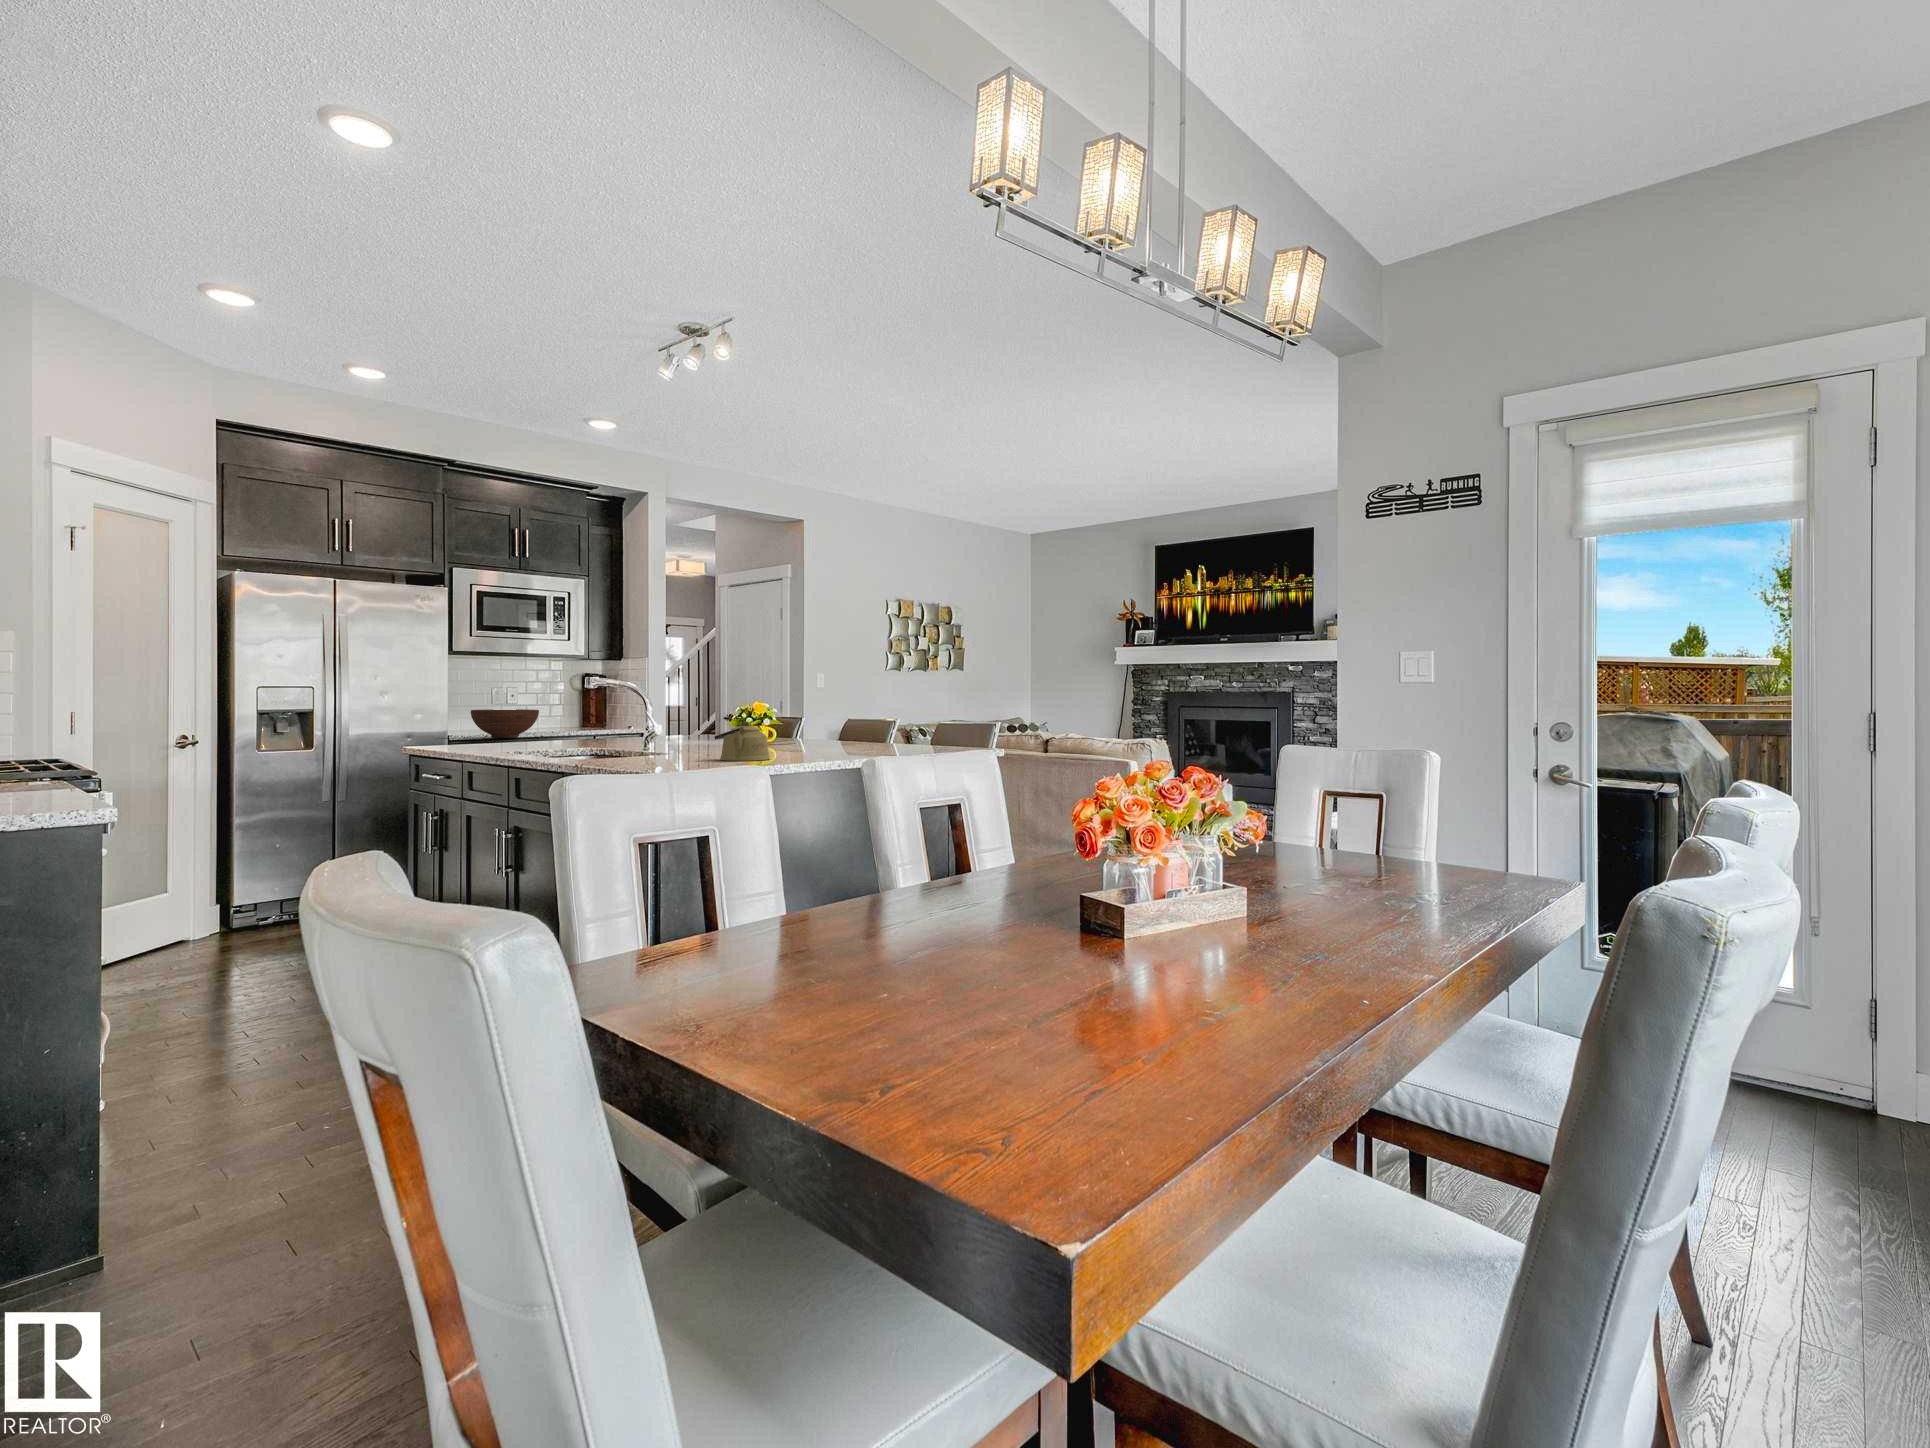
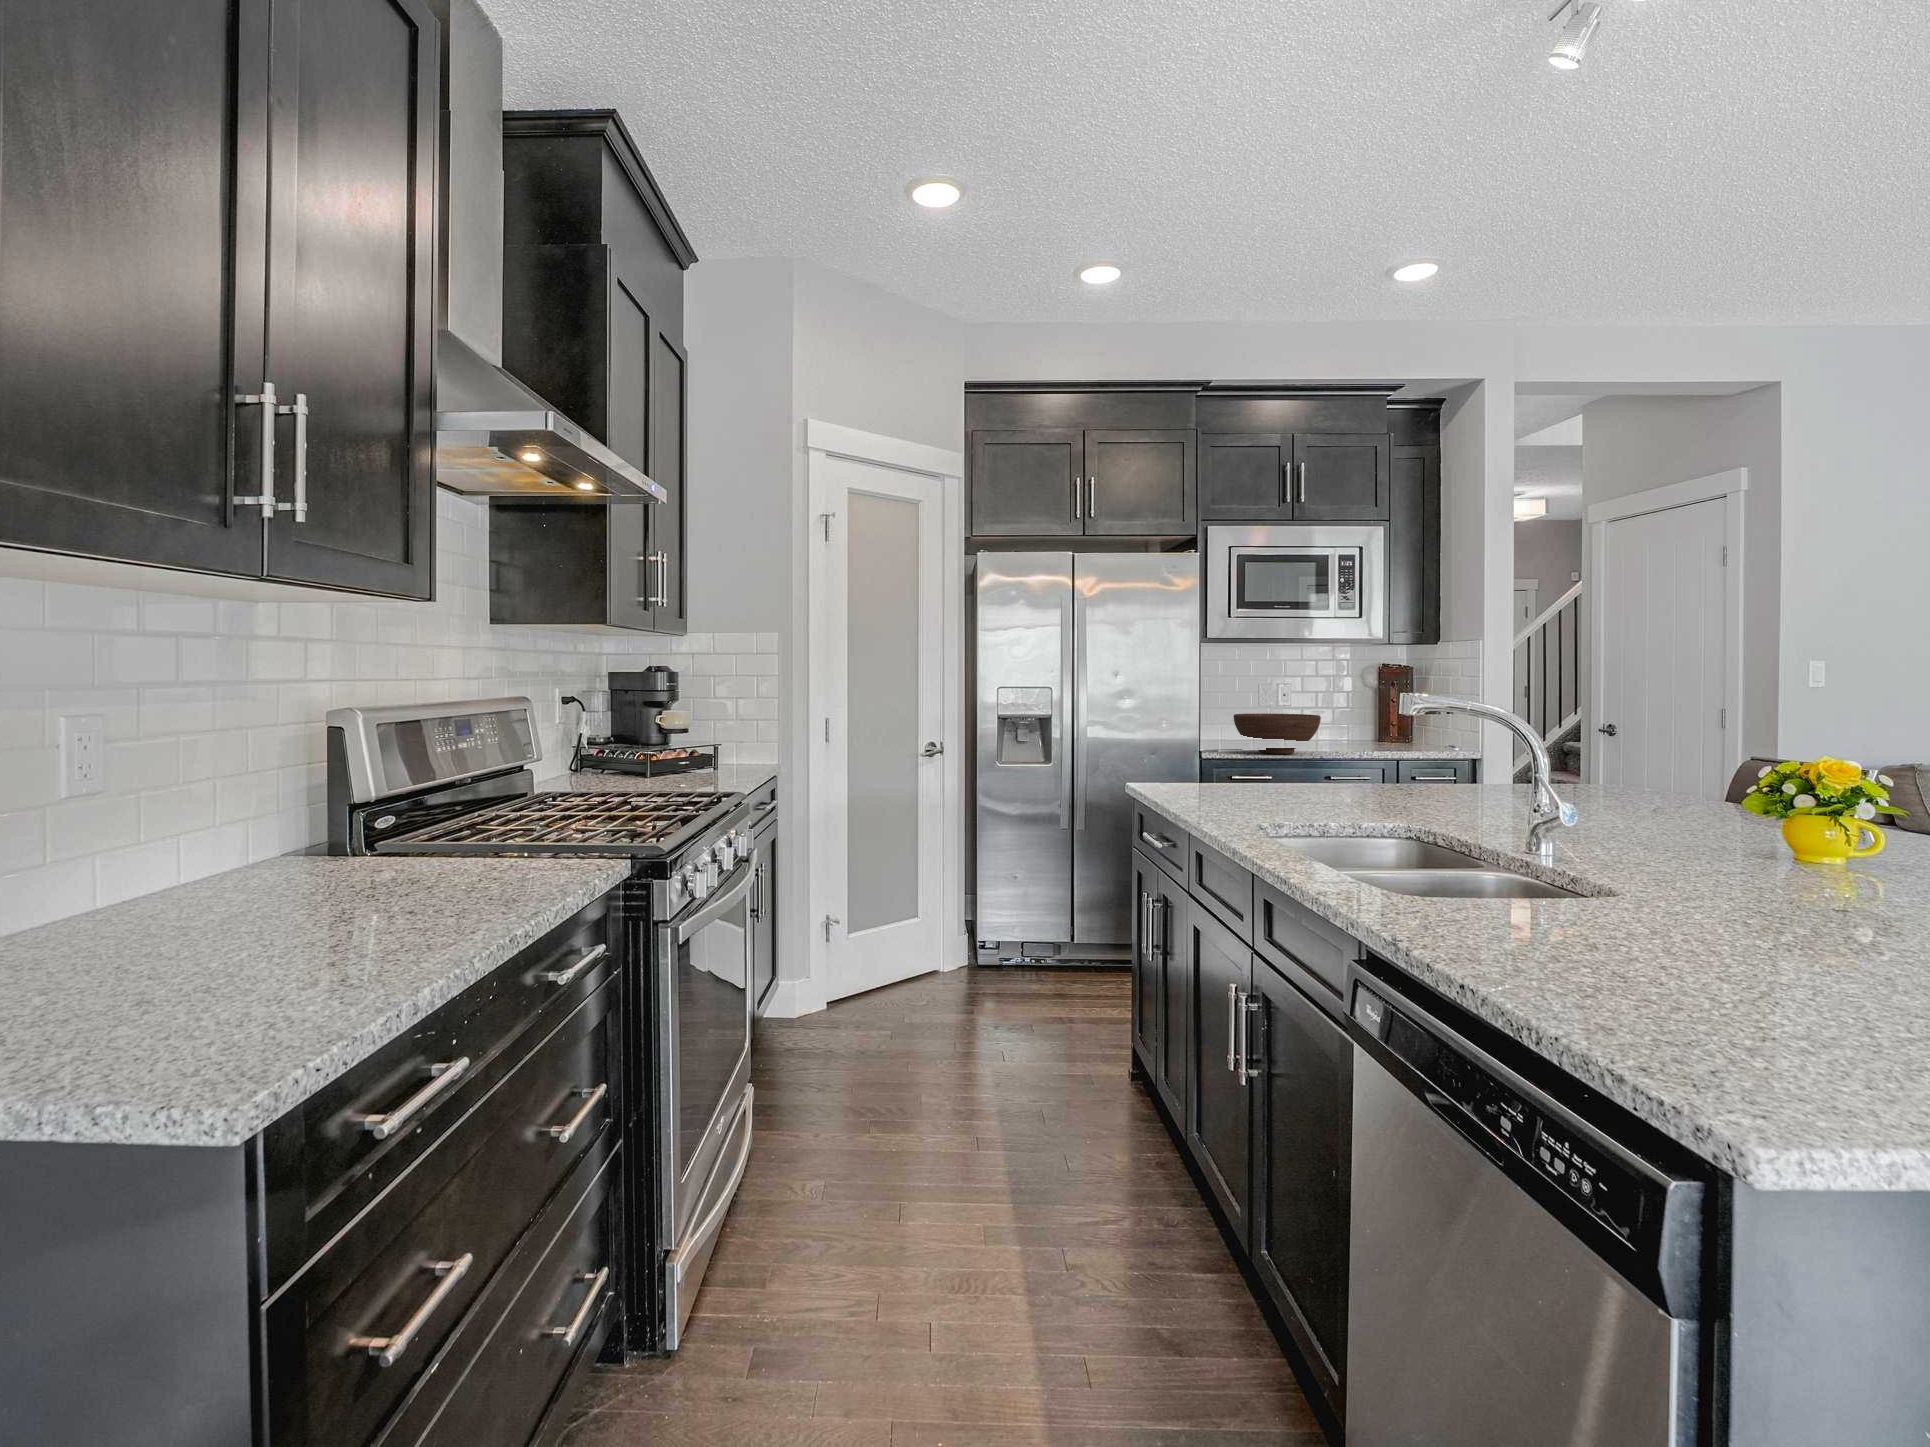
kettle: present [714,721,770,761] -> none [1687,780,1837,874]

